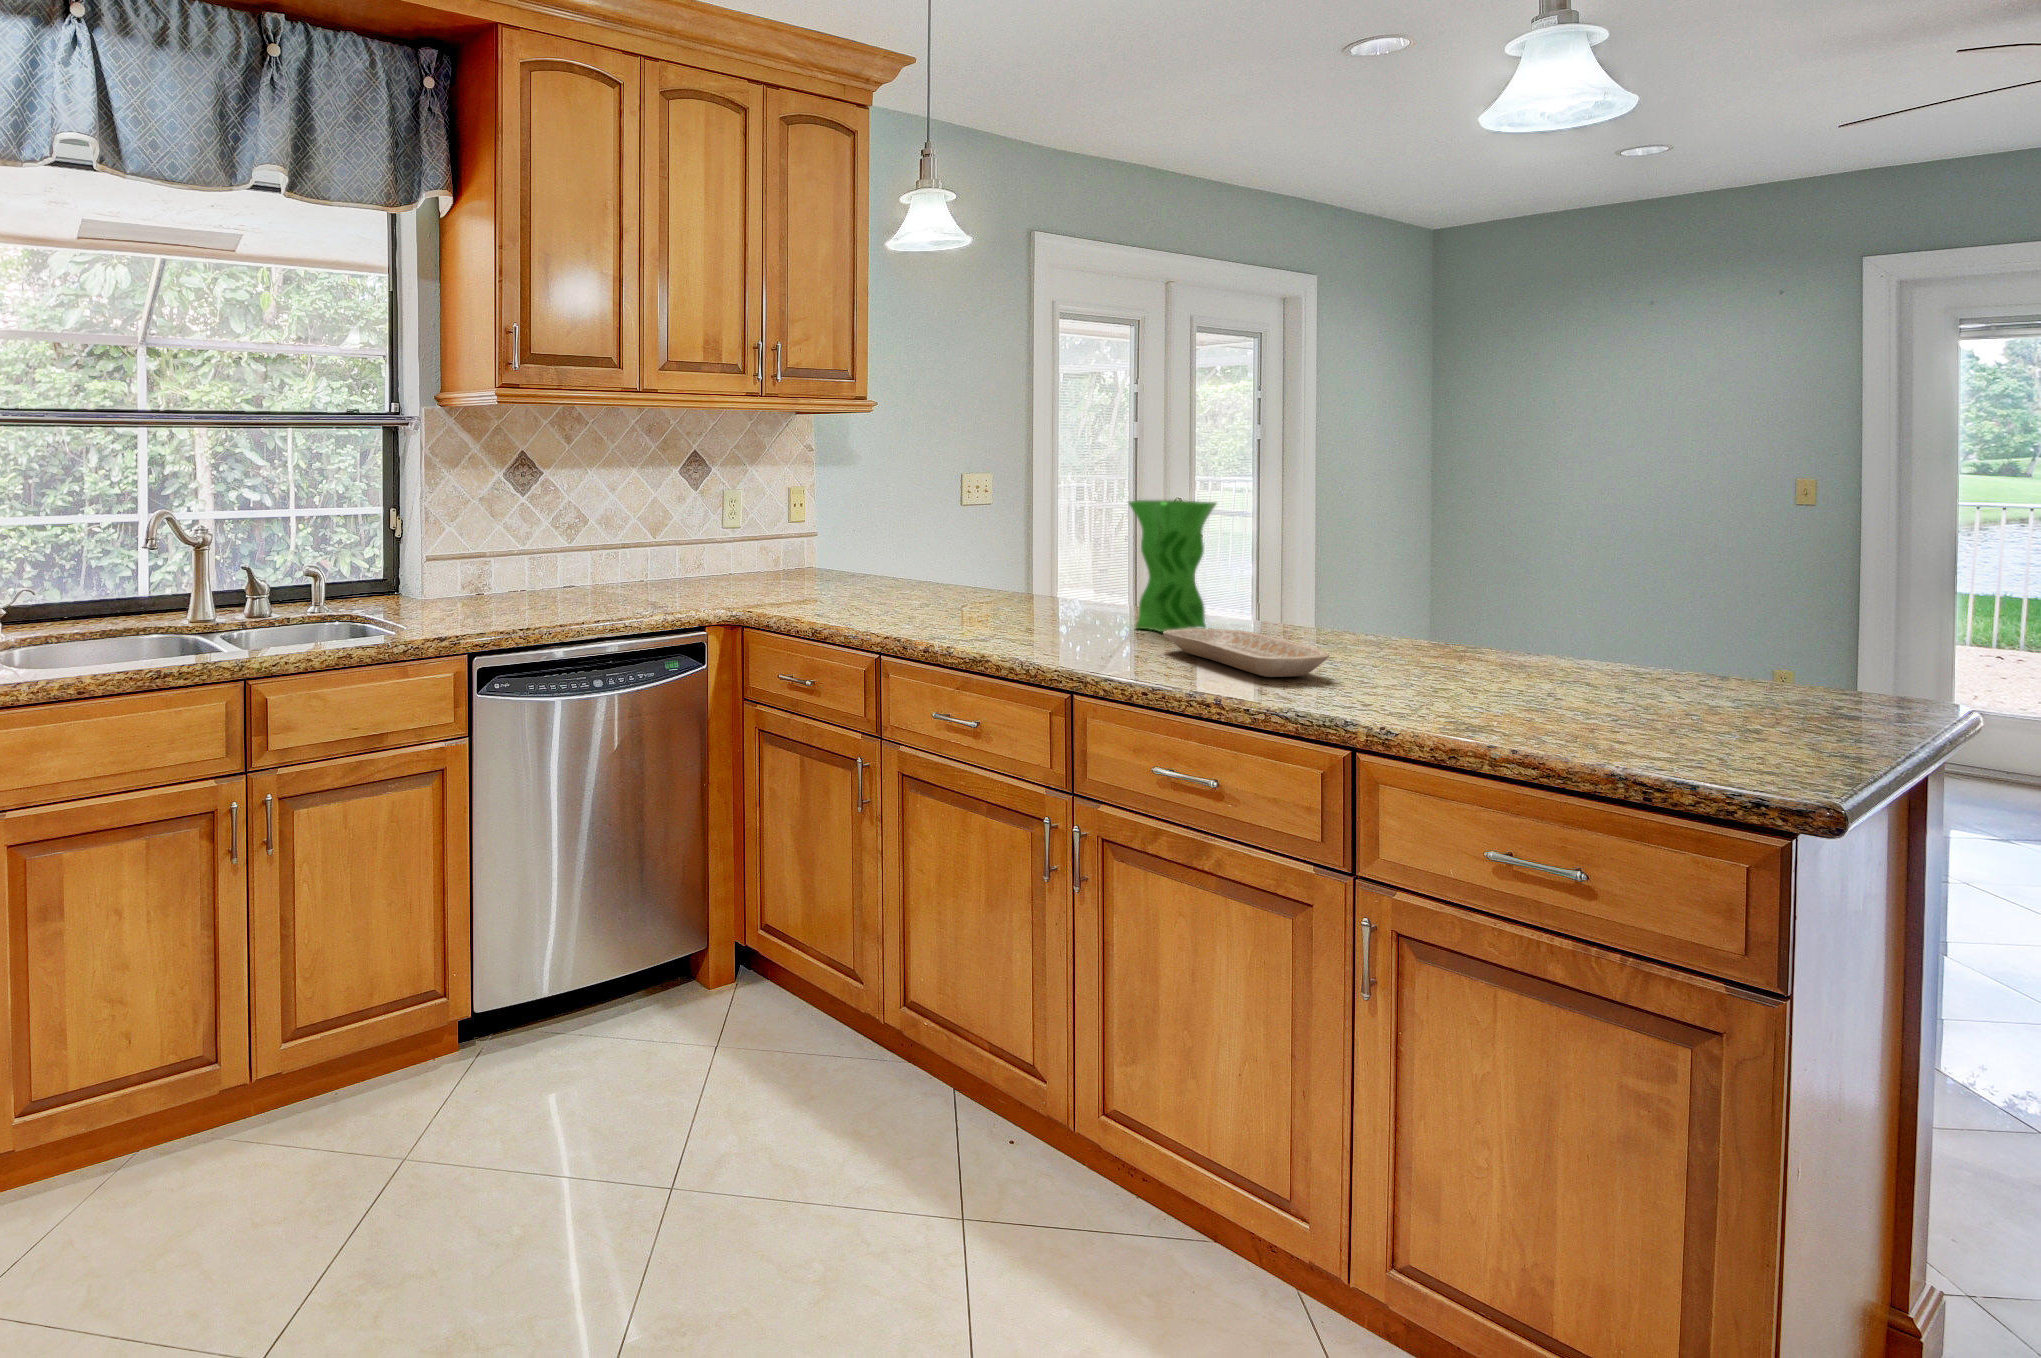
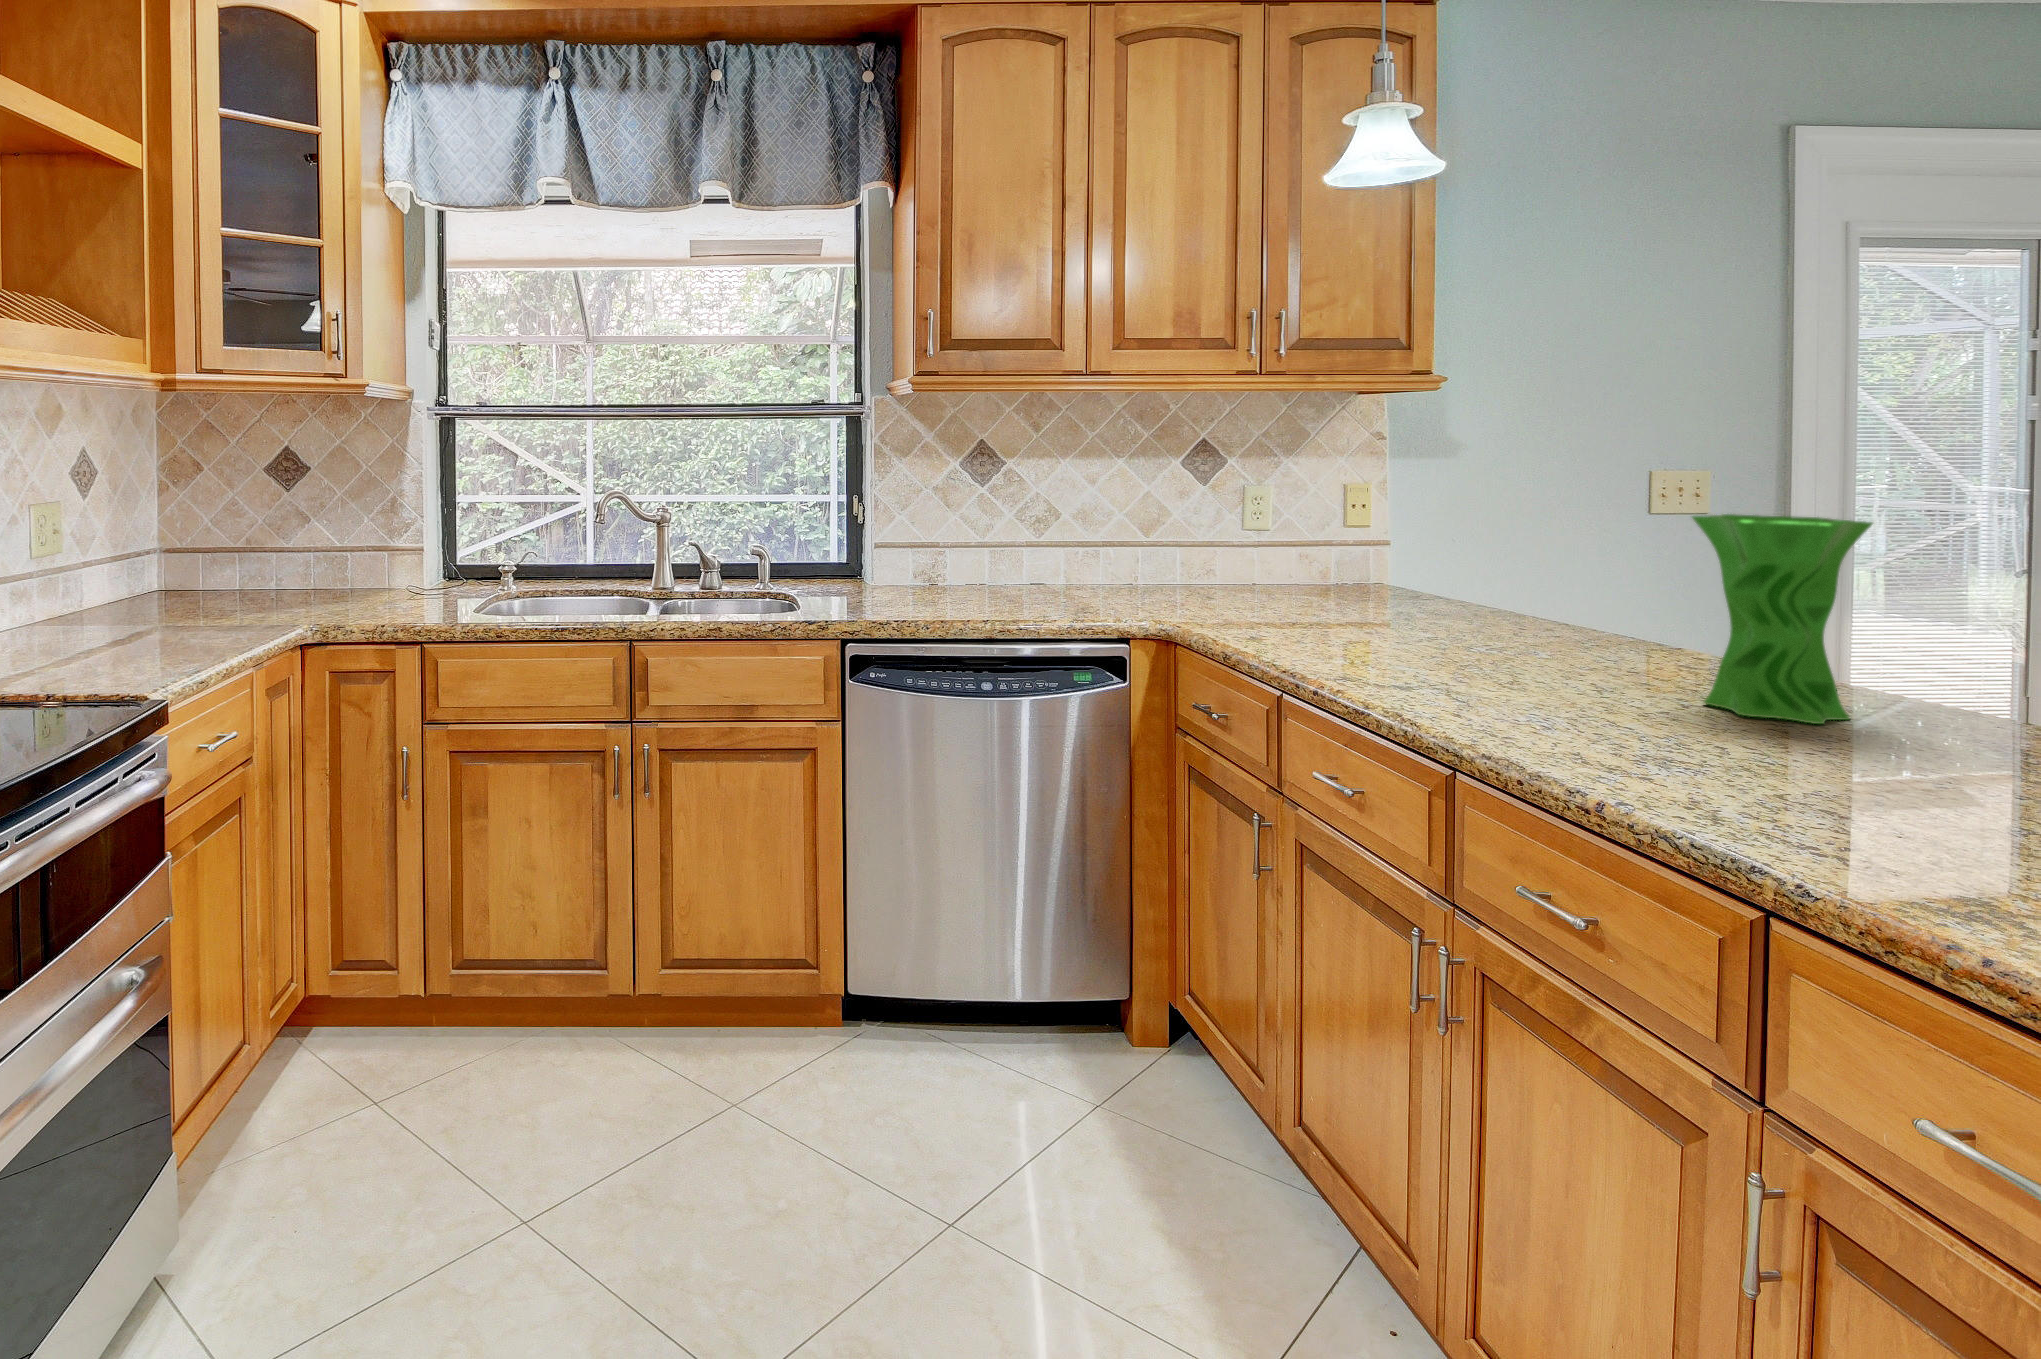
tray: present [1163,628,1329,677] -> none [1678,711,1937,814]

